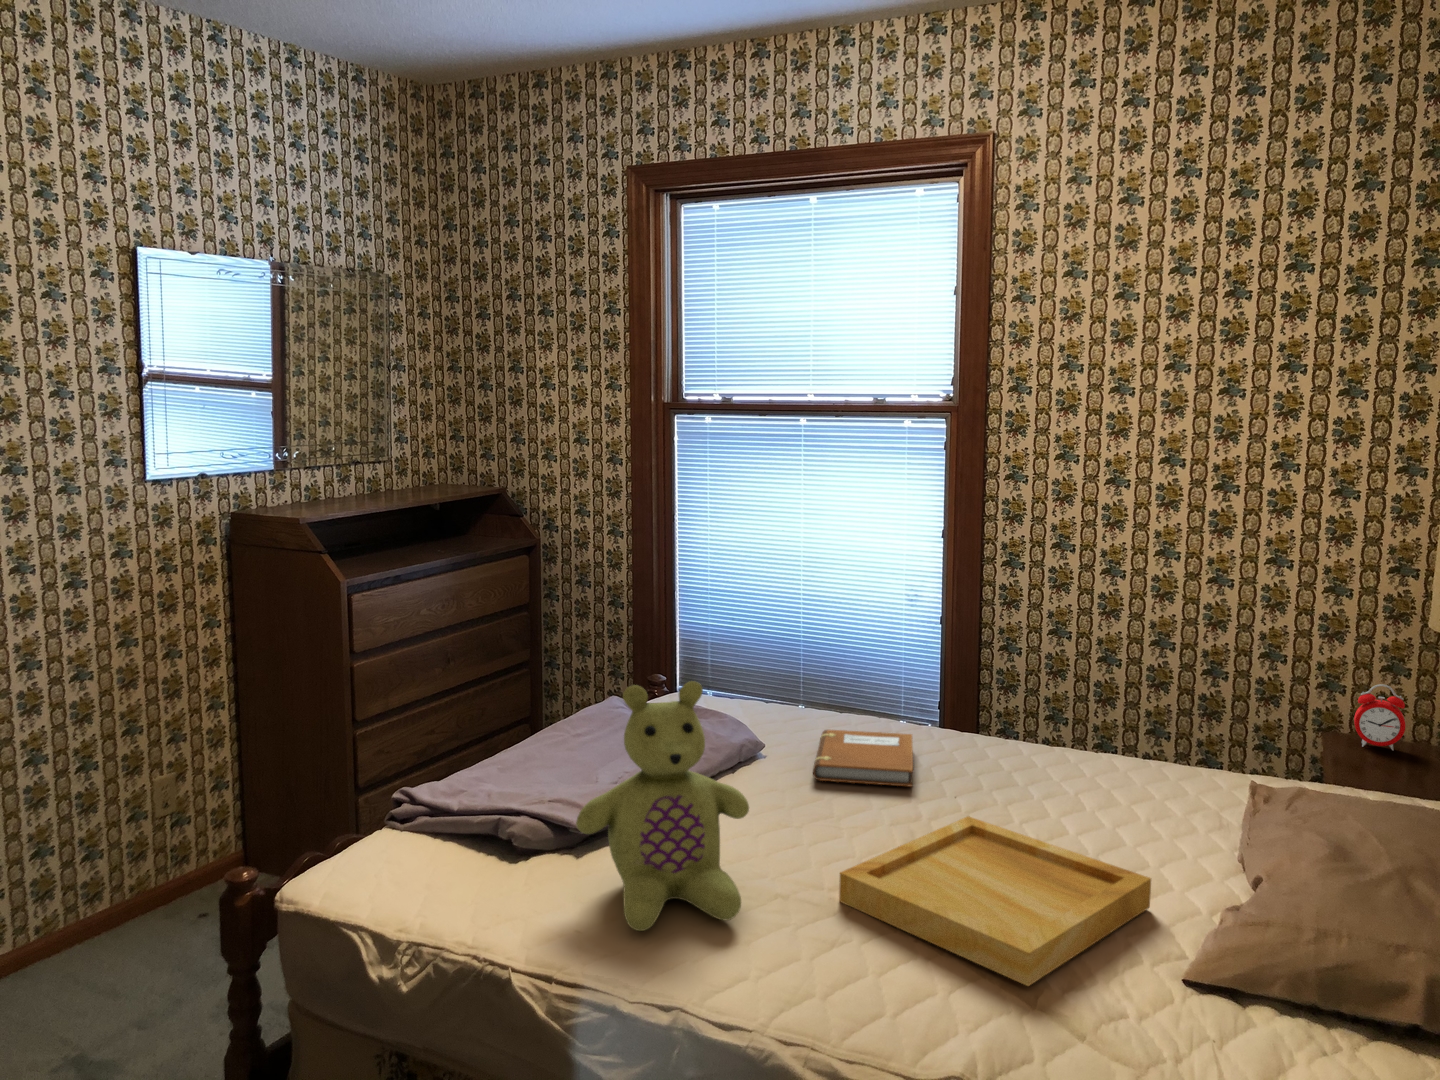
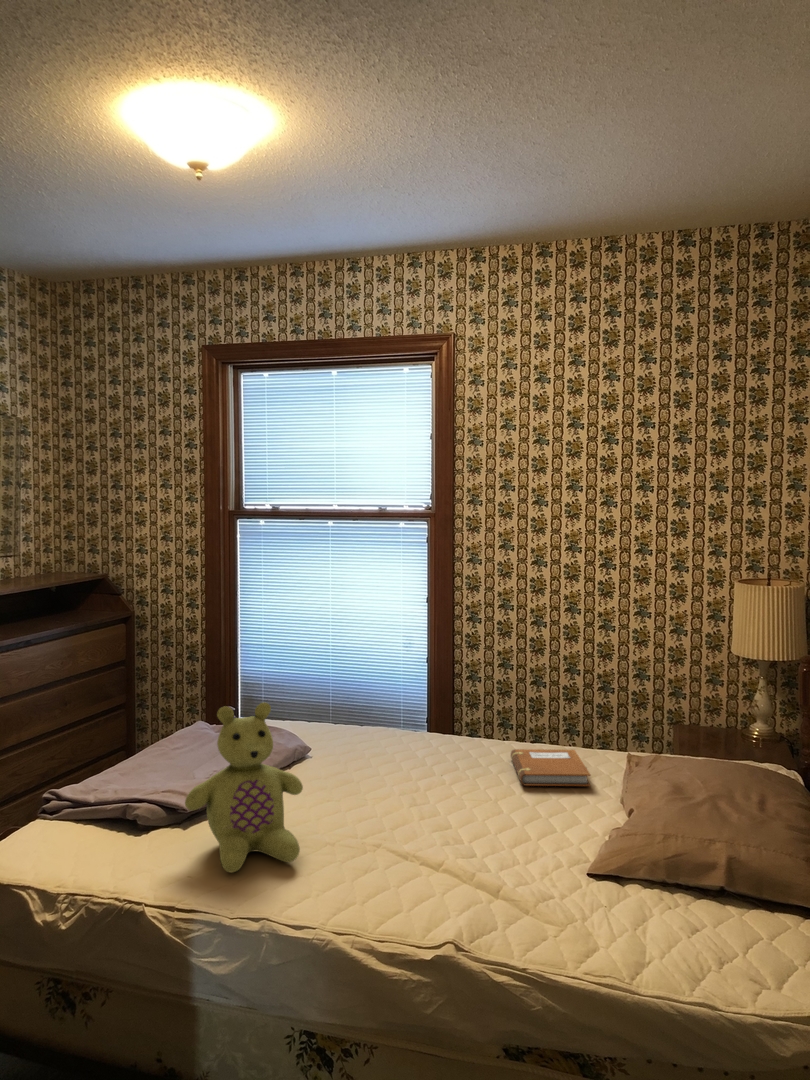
alarm clock: present [1354,684,1405,750] -> none [691,692,721,734]
notebook: present [813,730,913,786] -> present [511,749,590,786]
tray: present [839,816,1151,986] -> none [364,787,561,886]

